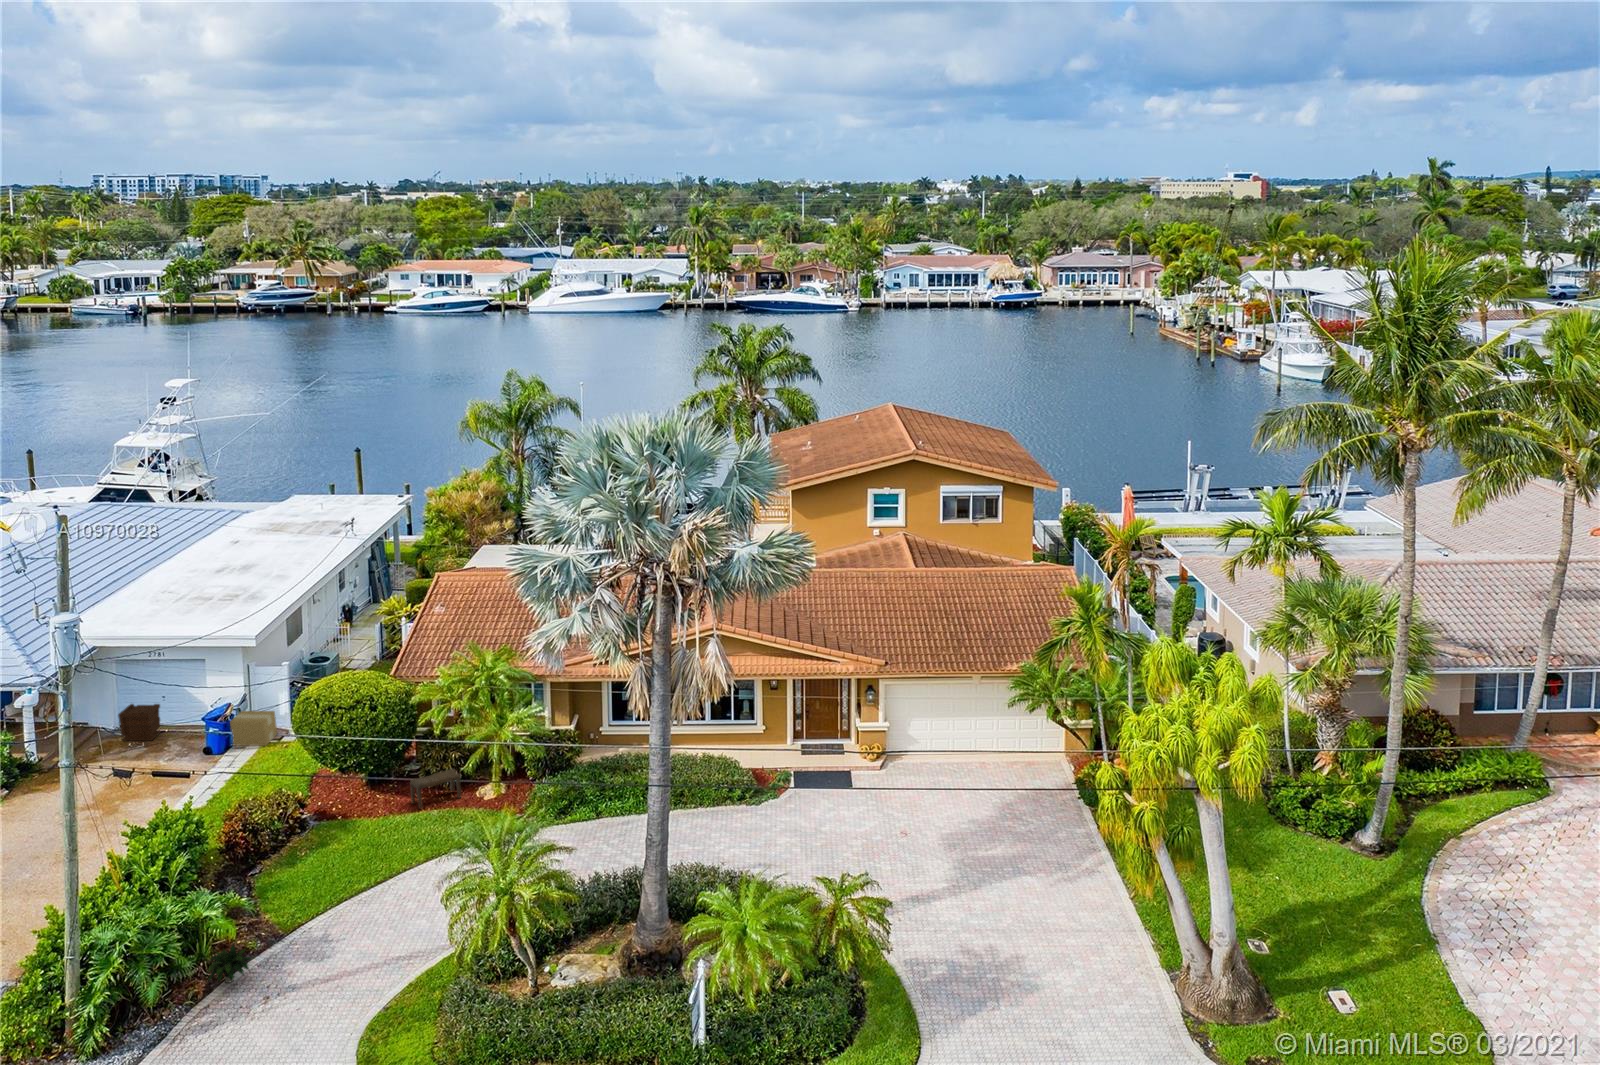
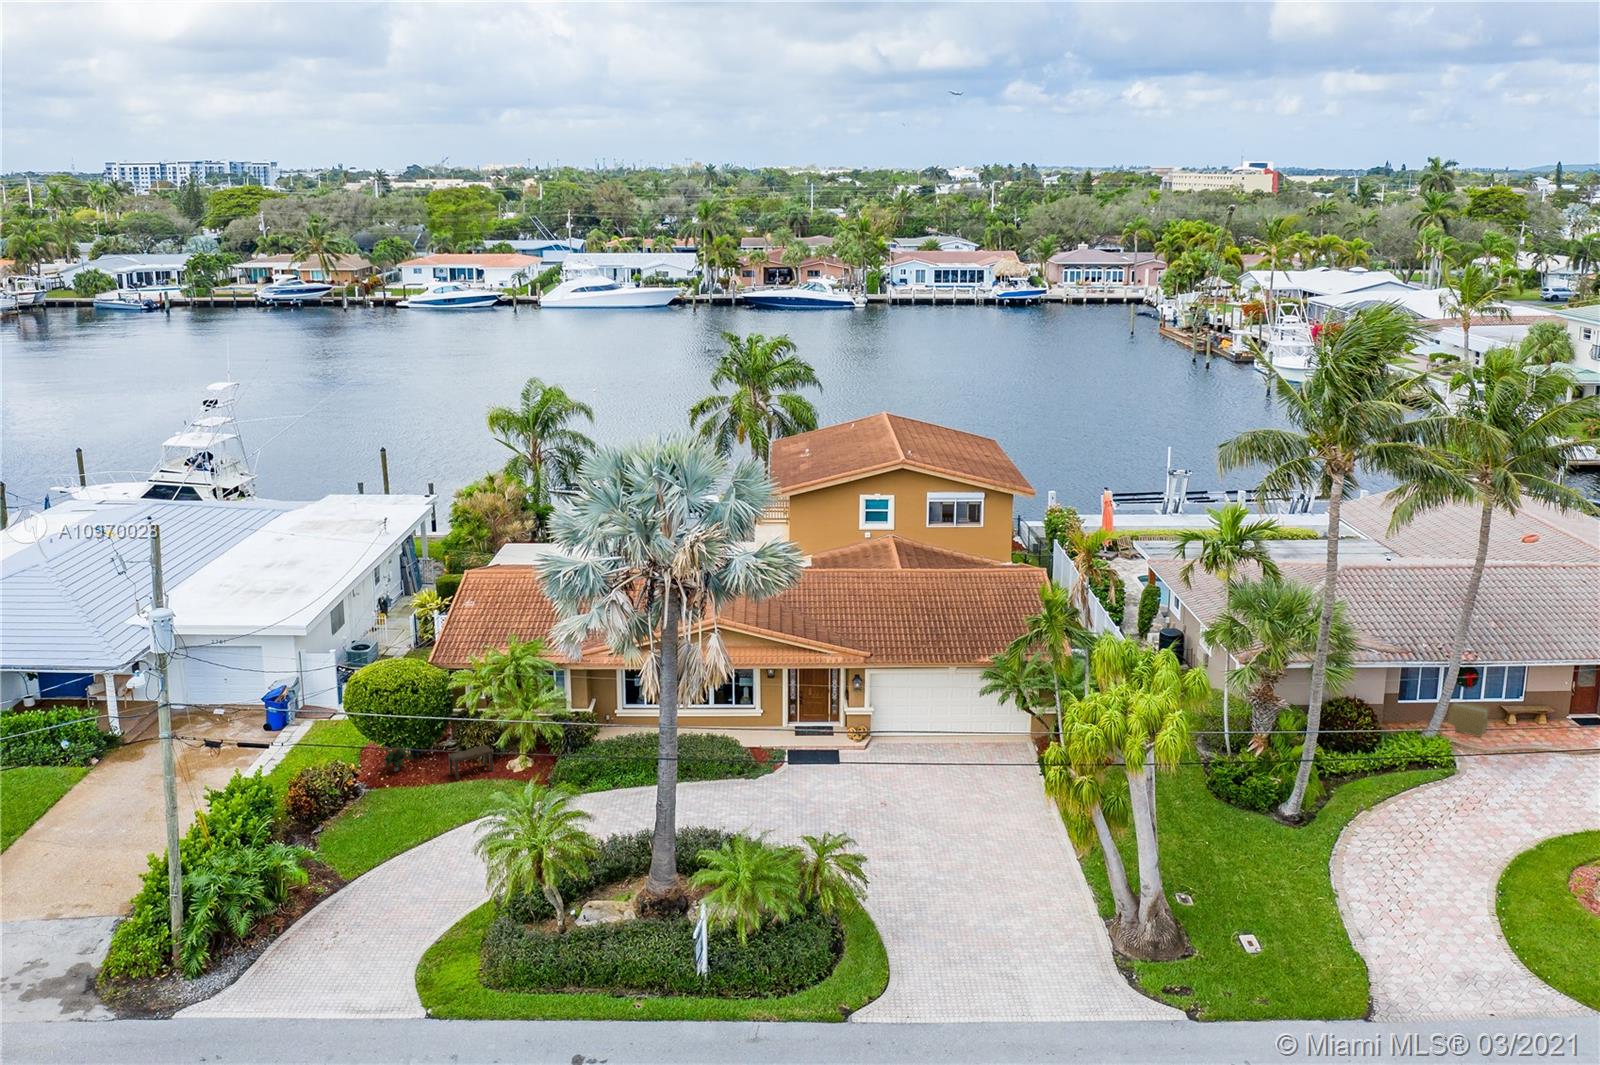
wooden crate: present [118,704,161,741] -> none [186,685,227,719]
cardboard box: present [230,711,277,746] -> present [1448,703,1489,736]
potted plant: present [208,944,251,983] -> present [383,749,410,772]

